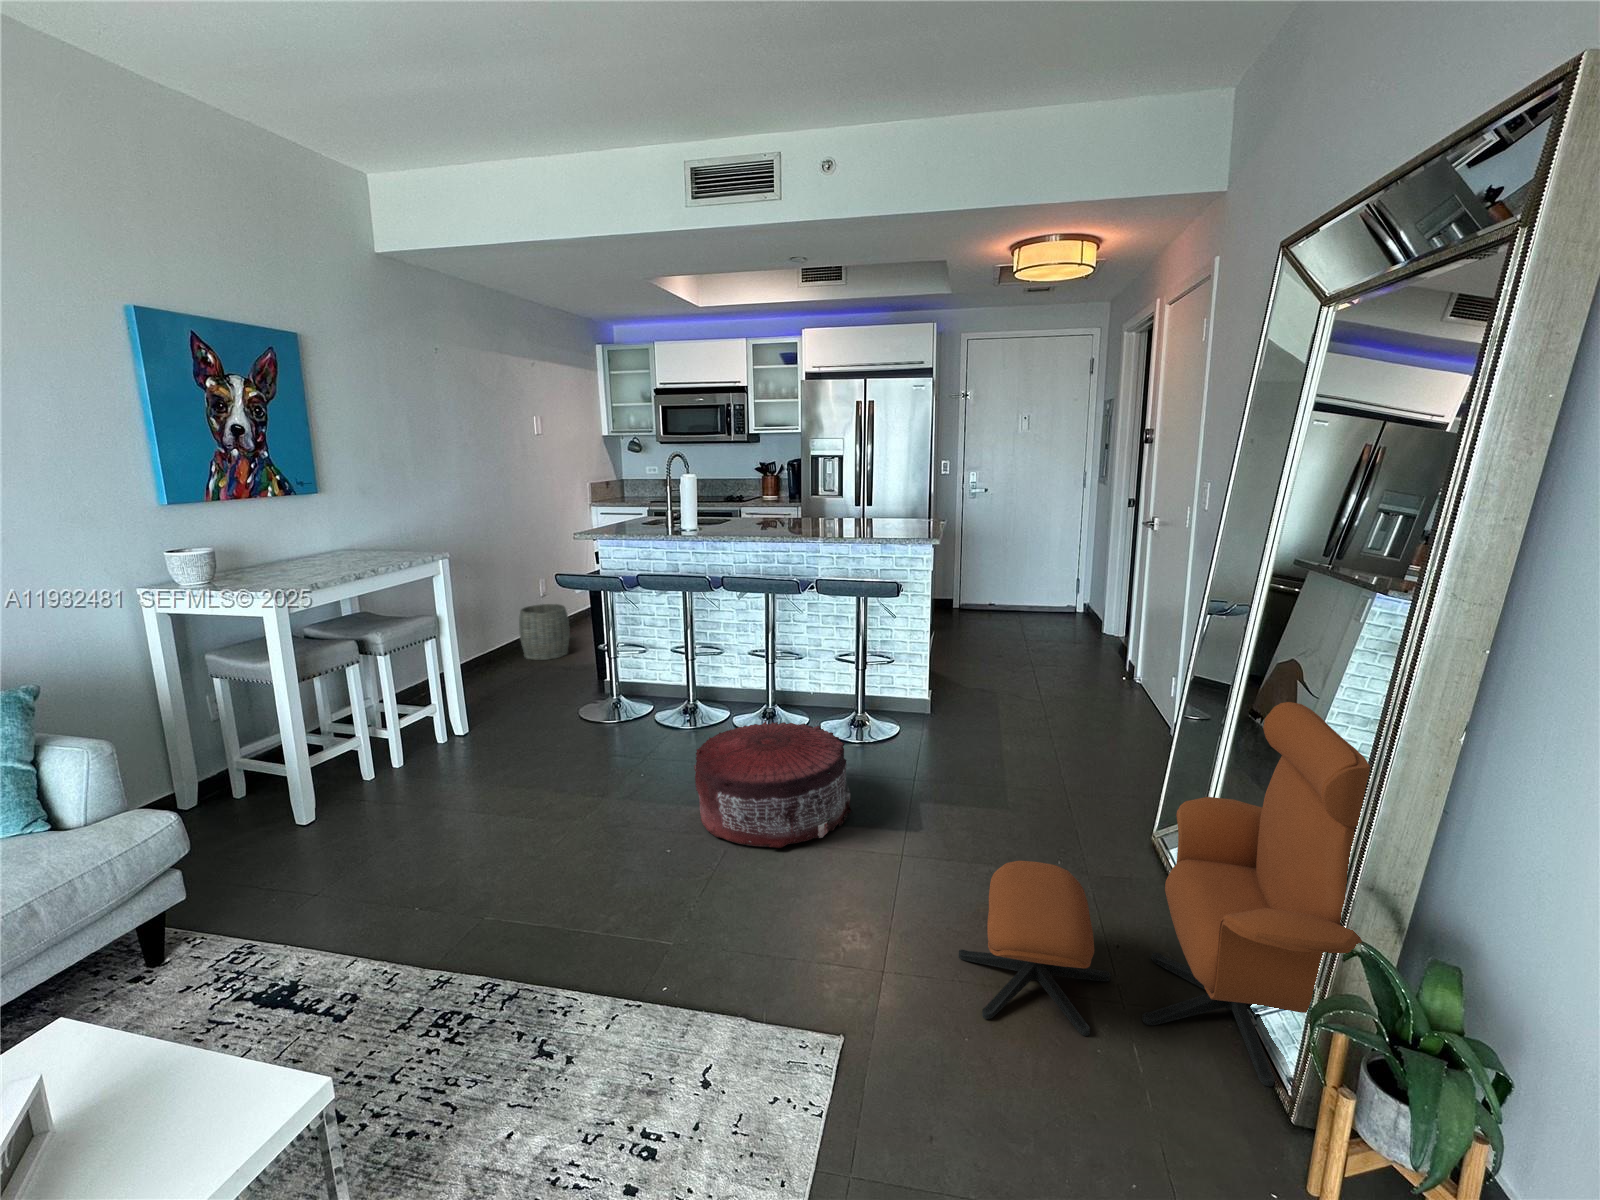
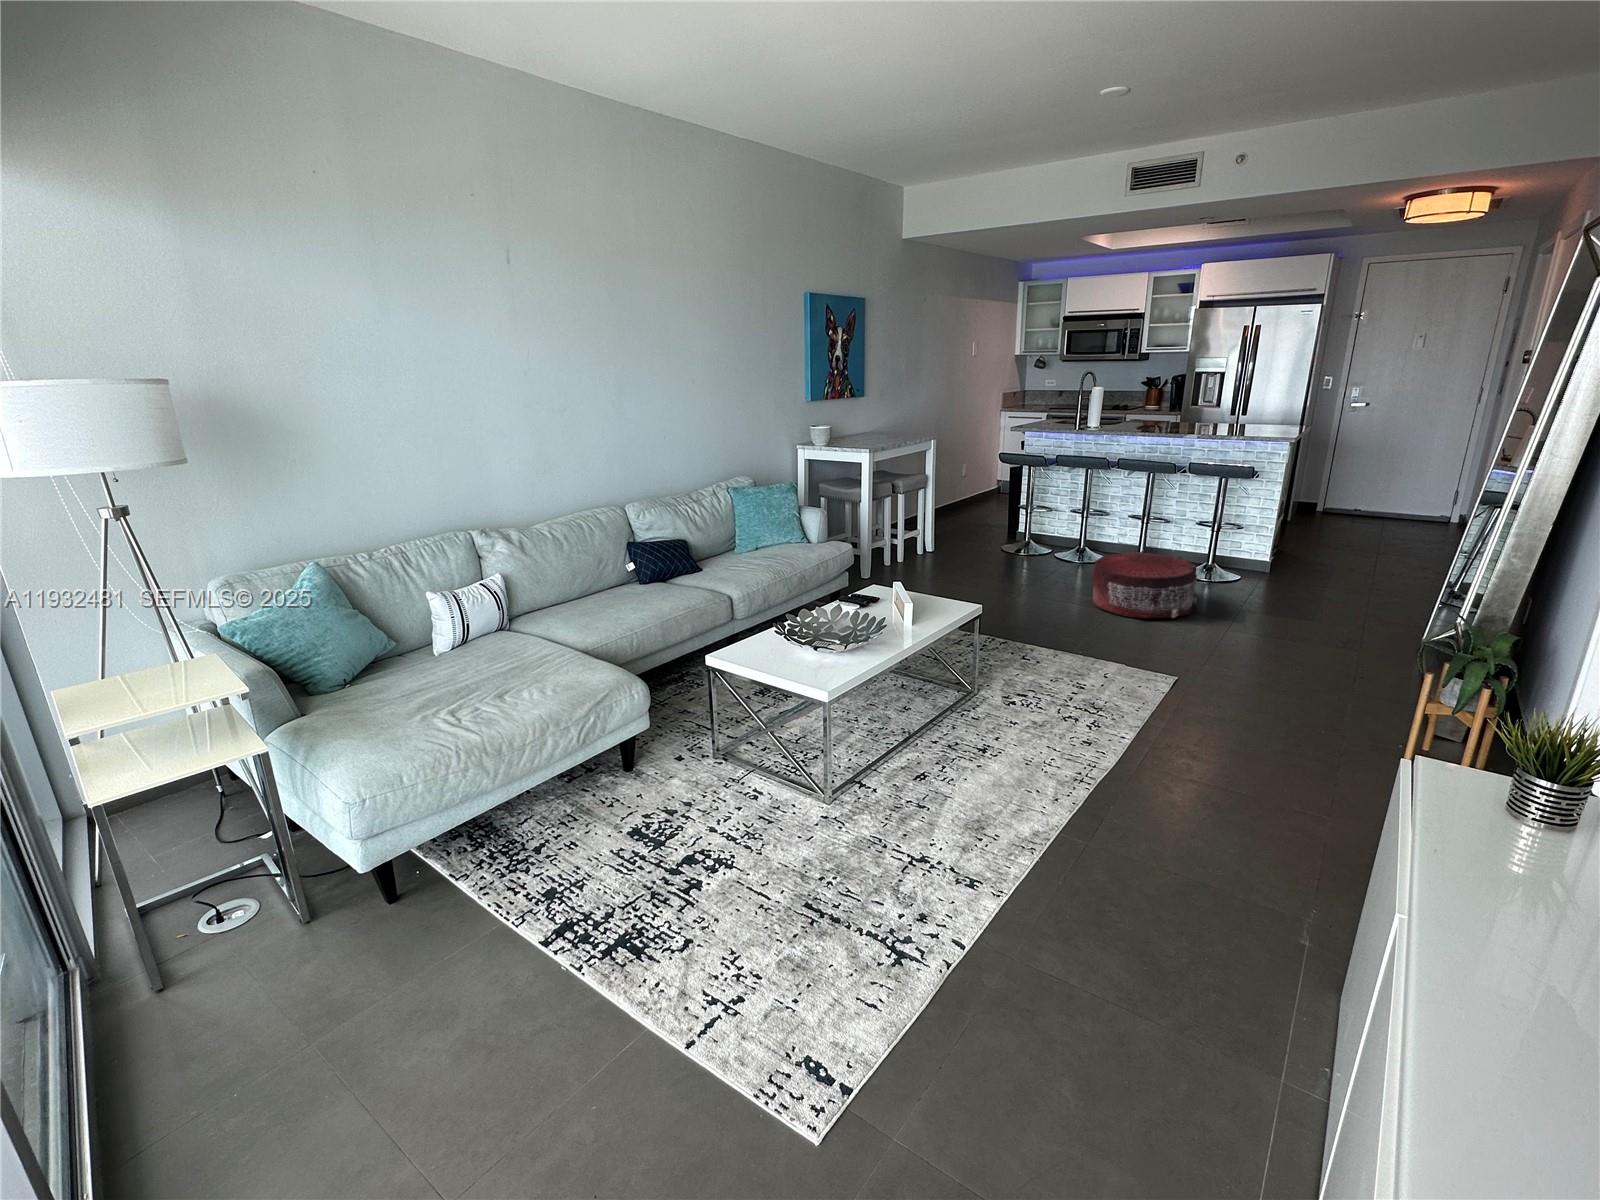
woven basket: present [519,604,570,660] -> none [952,480,987,519]
lounge chair: present [959,702,1370,1087] -> none [1255,534,1525,733]

